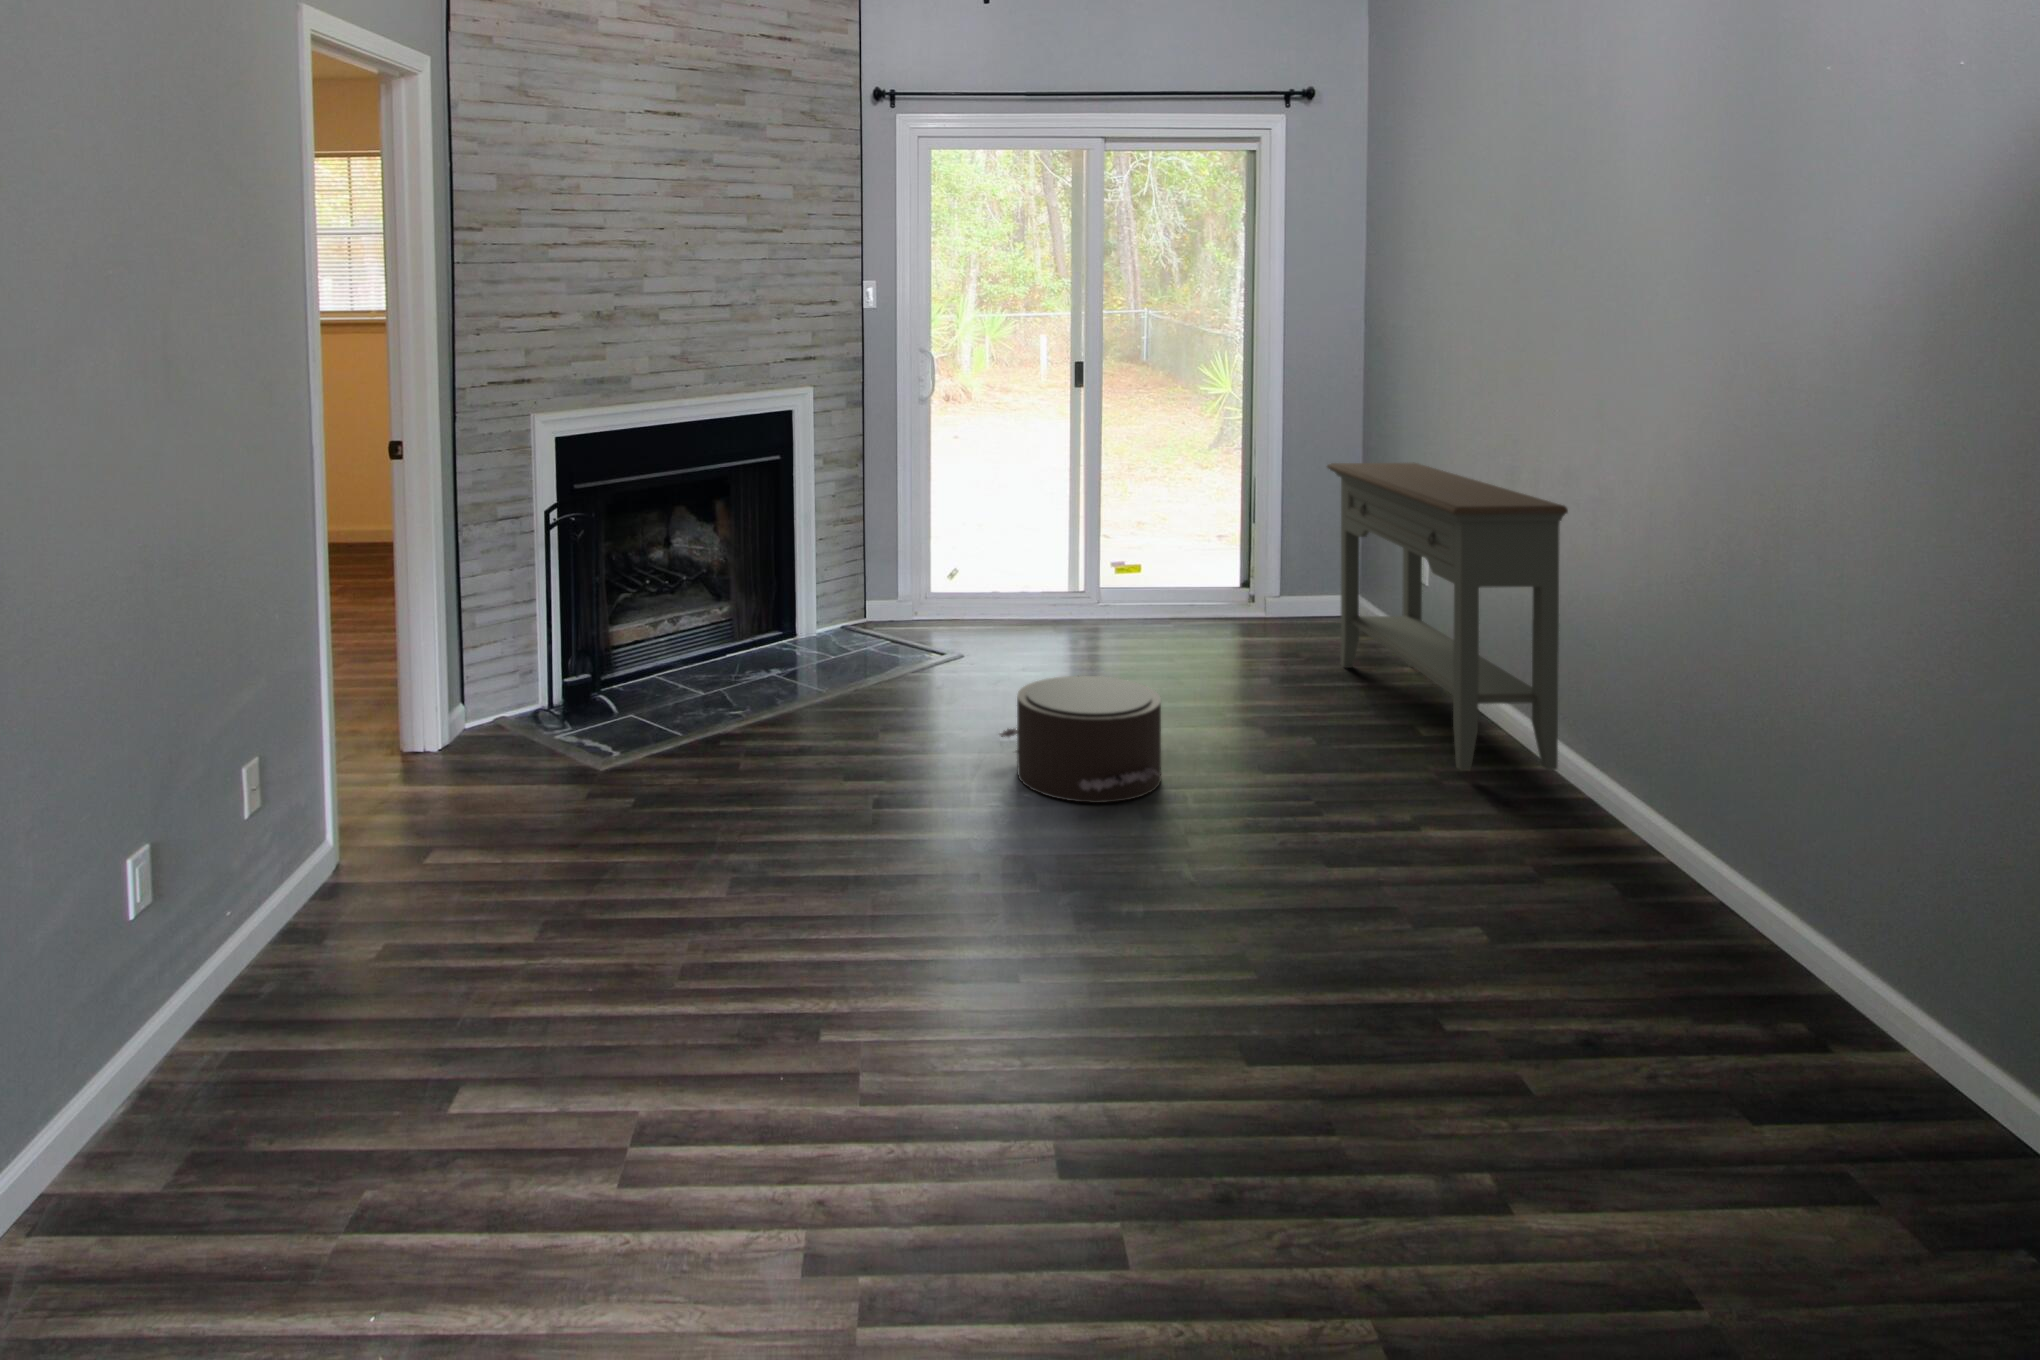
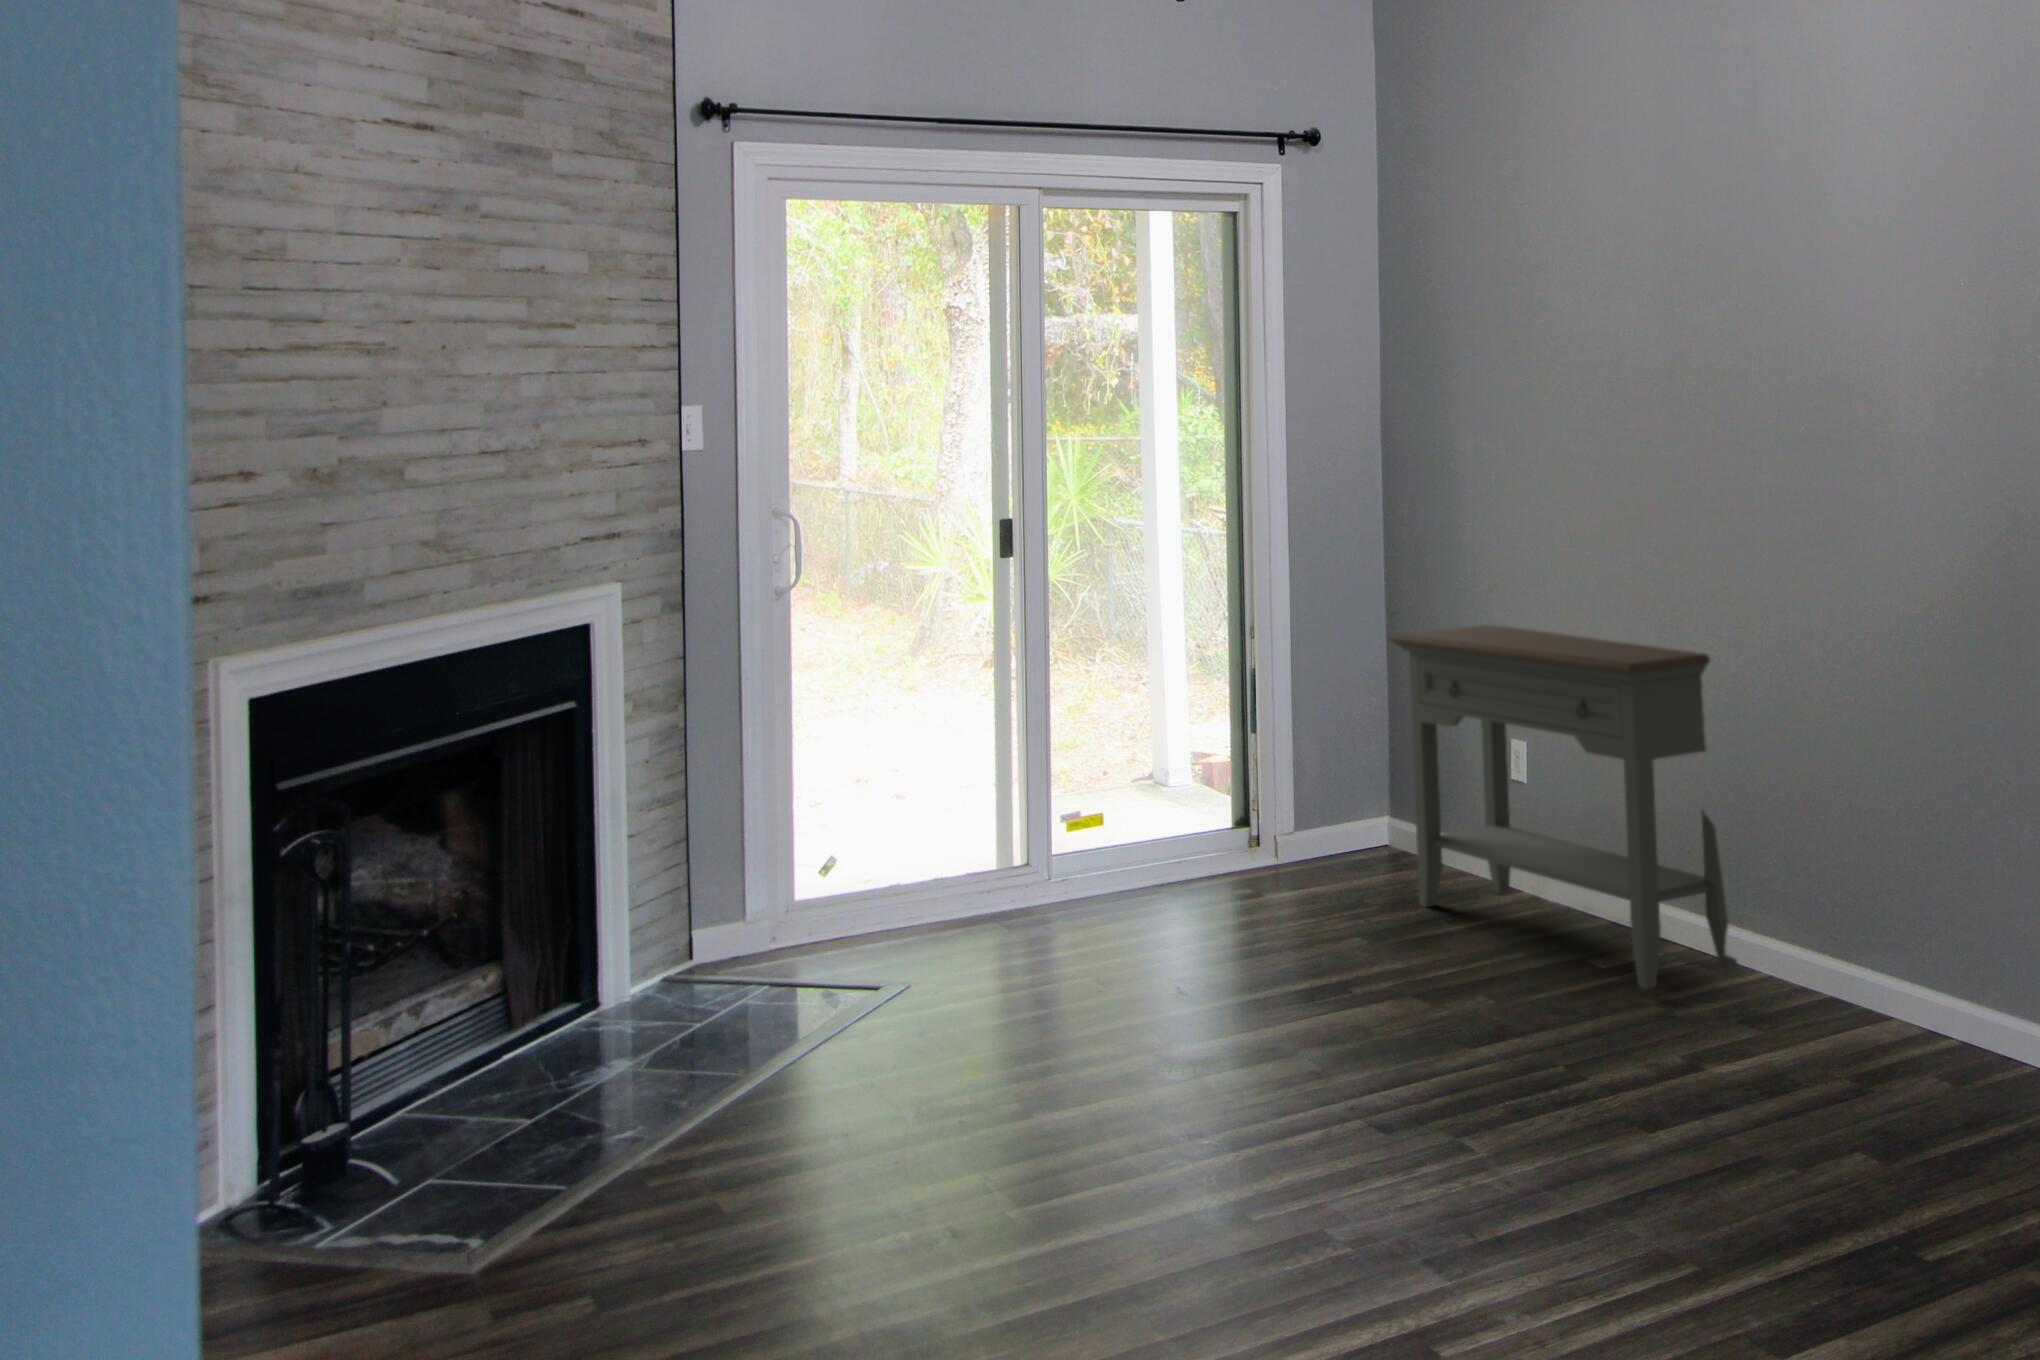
pouf: present [999,676,1161,803] -> none [1082,952,1347,1124]

